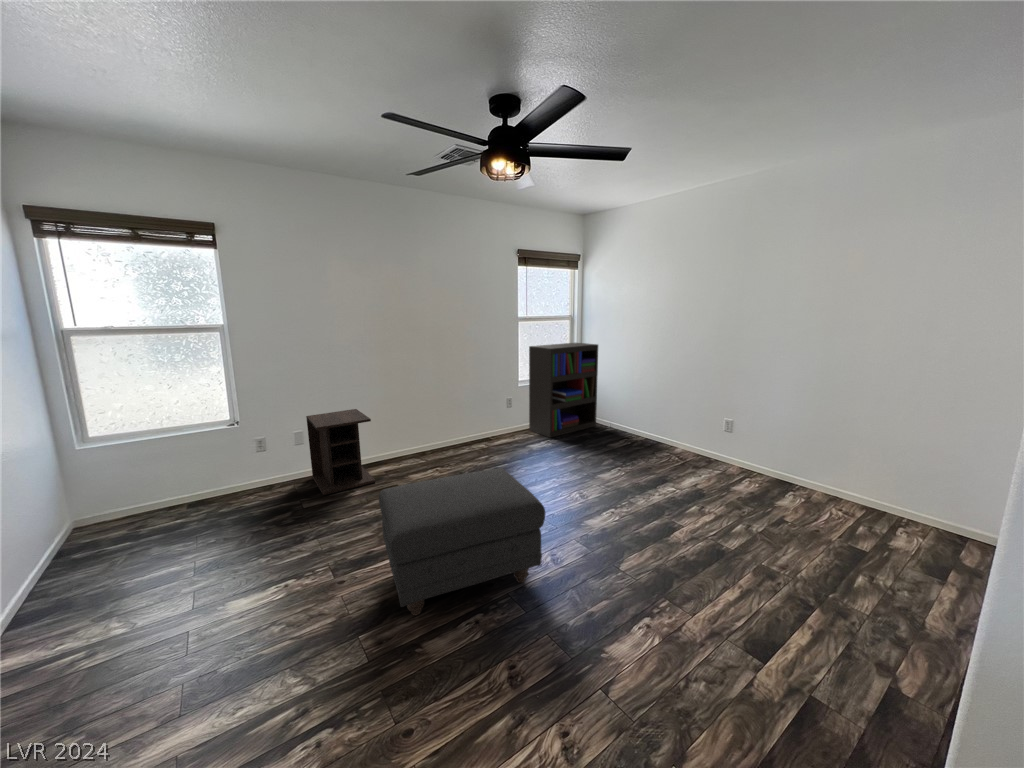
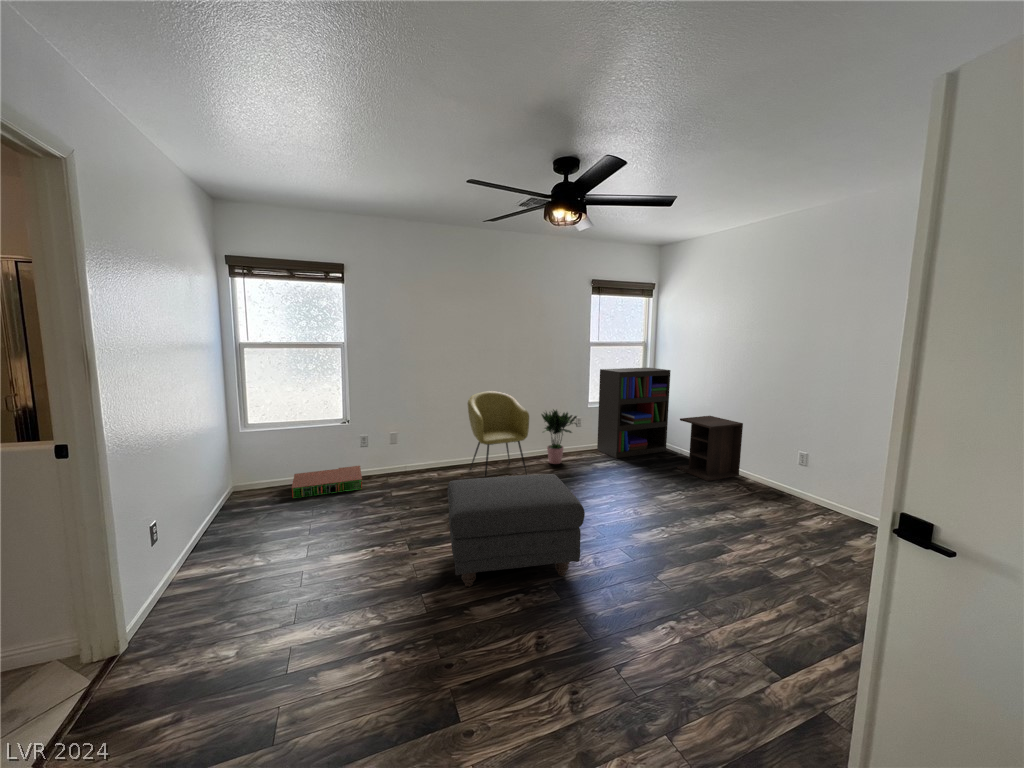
armchair: none [389,376,462,479] -> present [468,391,529,477]
potted plant: none [471,388,513,450] -> present [542,410,577,464]
nightstand: present [306,409,375,495] -> present [677,416,743,481]
storage bin: none [163,475,263,527] -> present [292,466,362,498]

